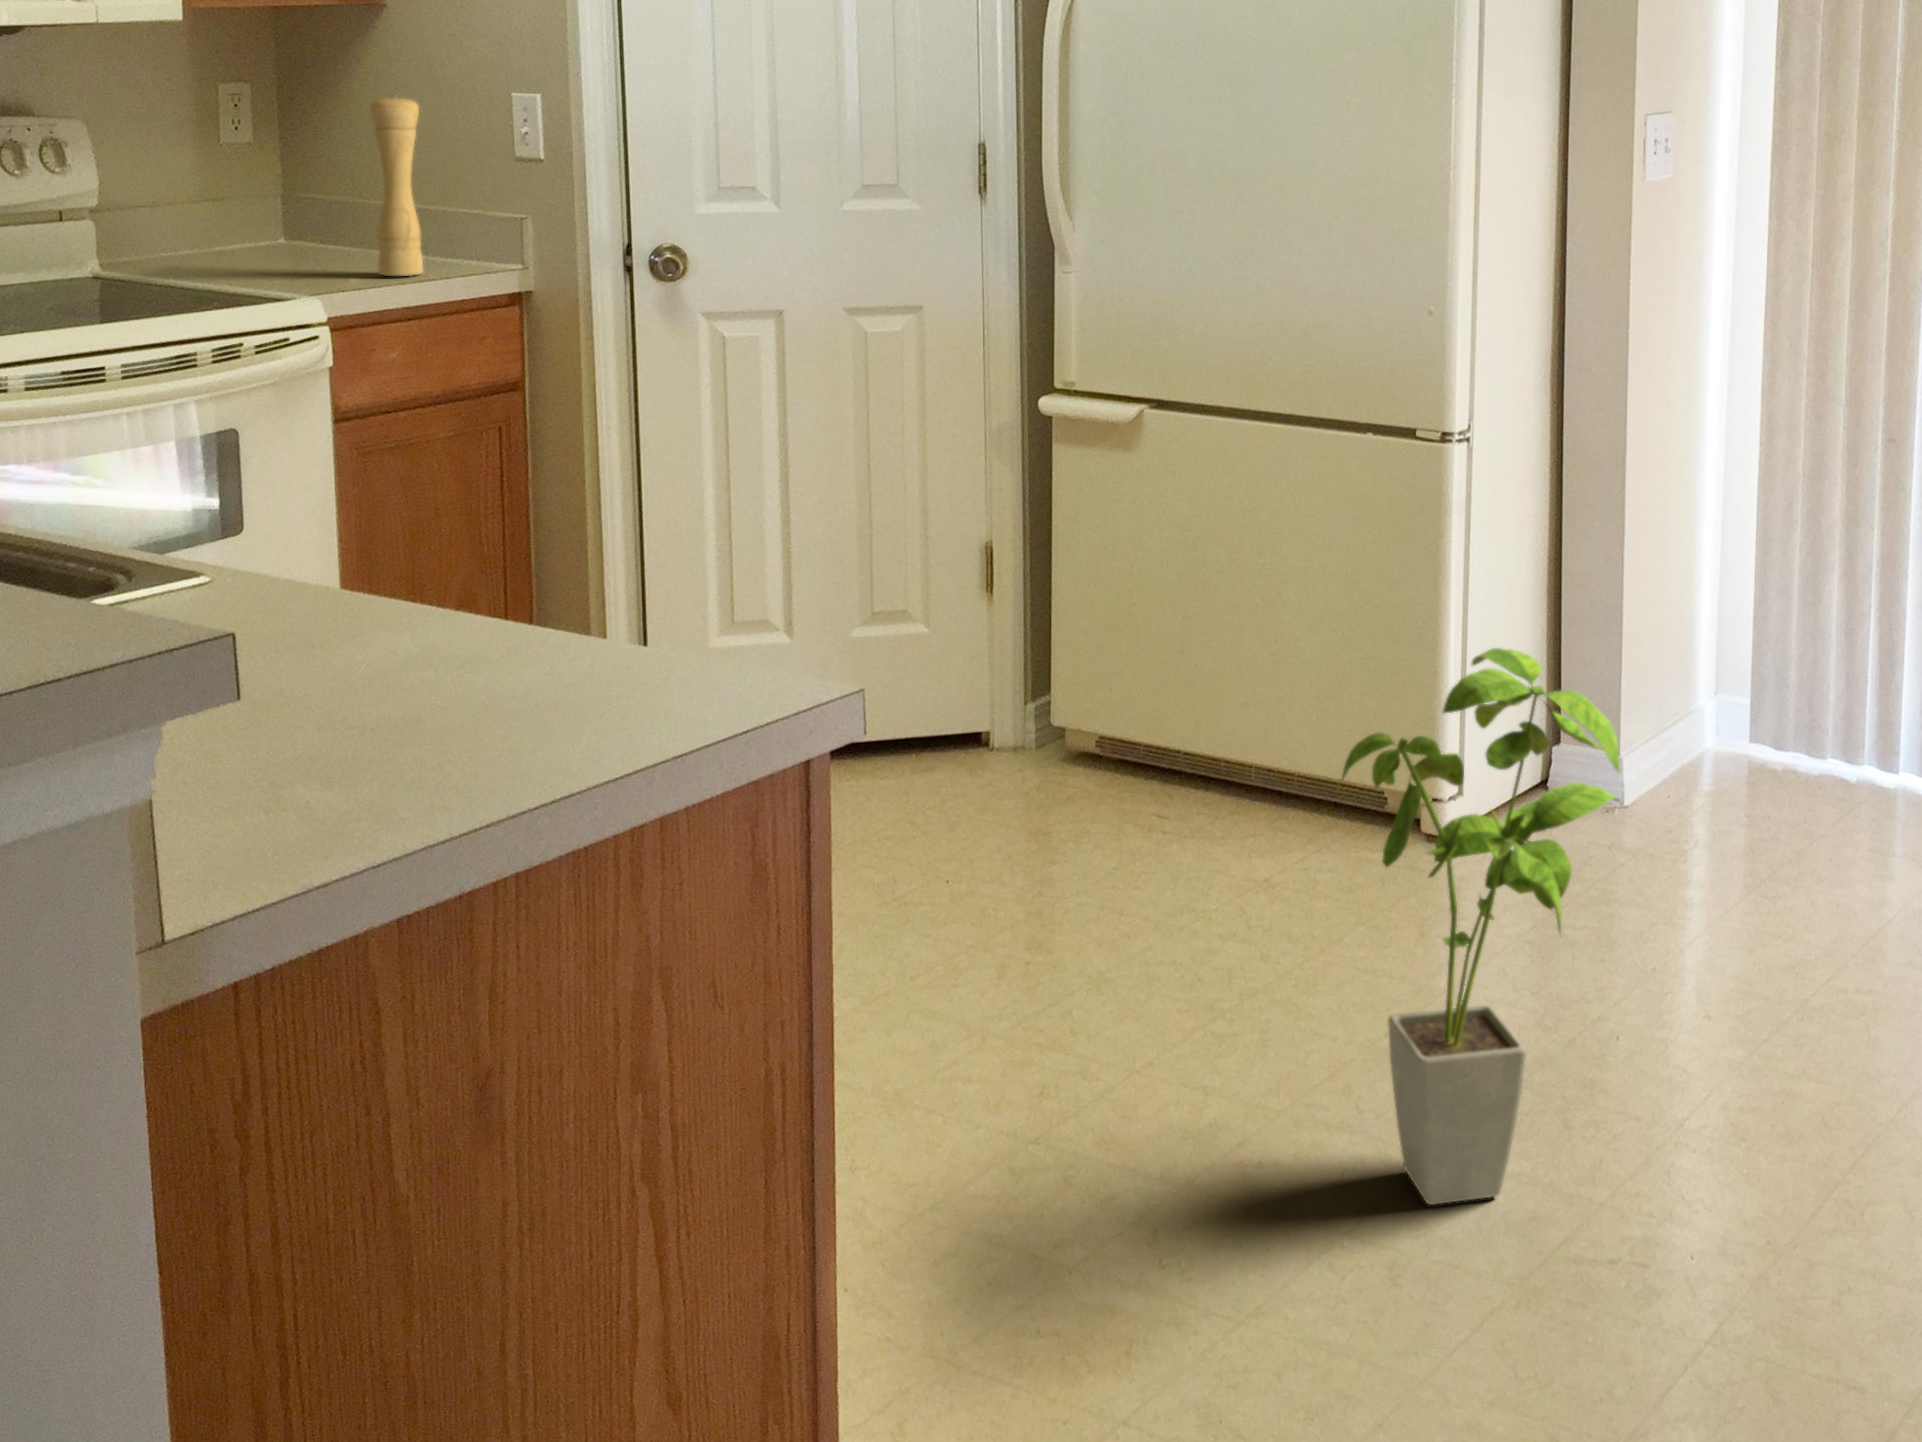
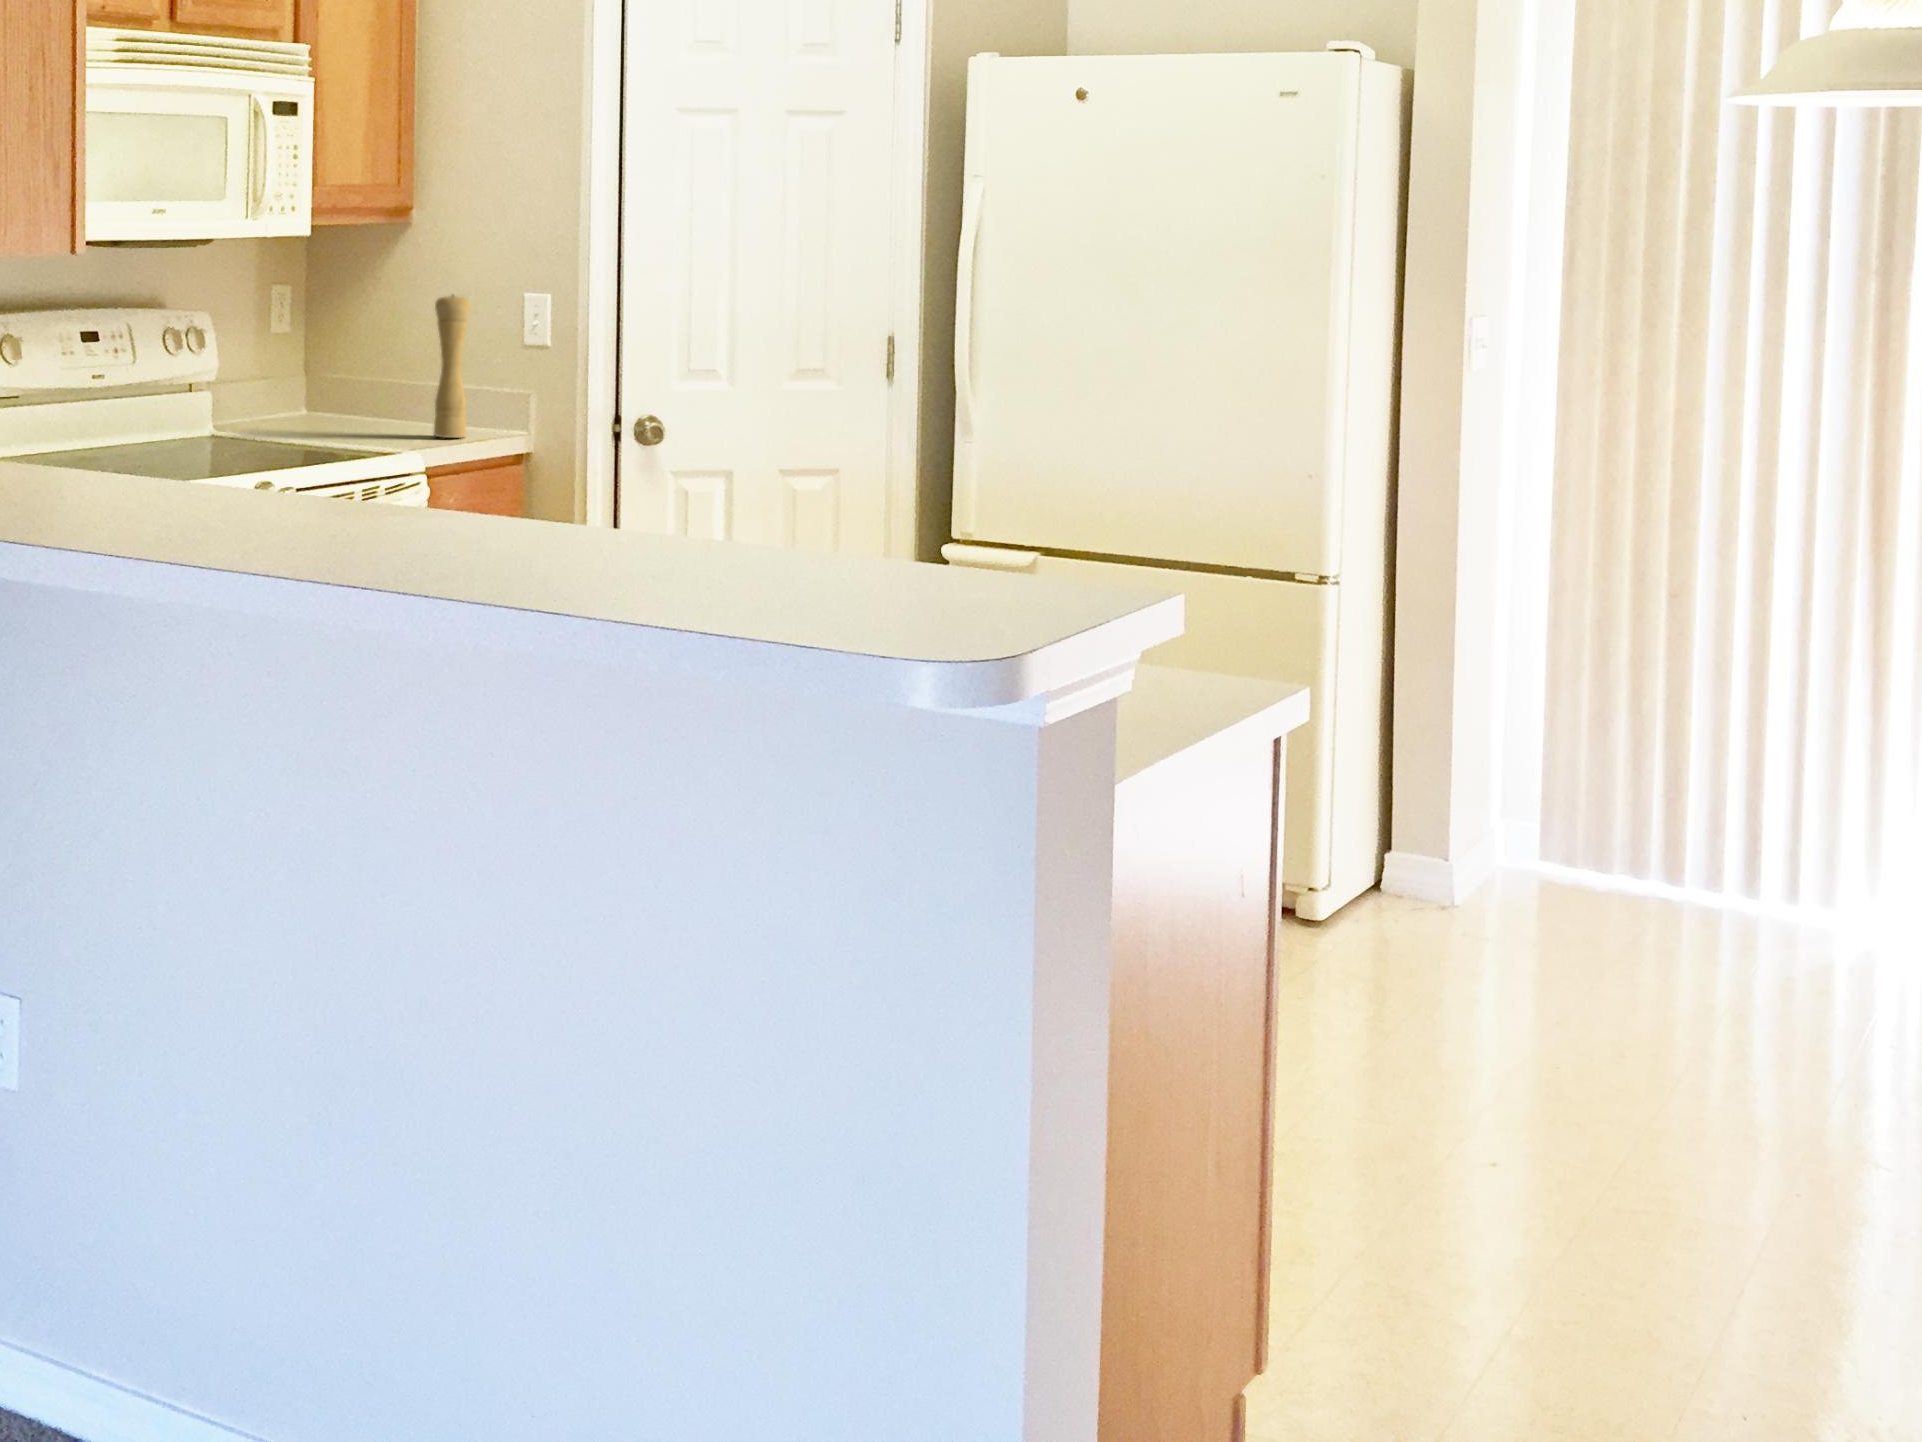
house plant: present [1342,648,1620,1205] -> none [1388,726,1645,1178]

